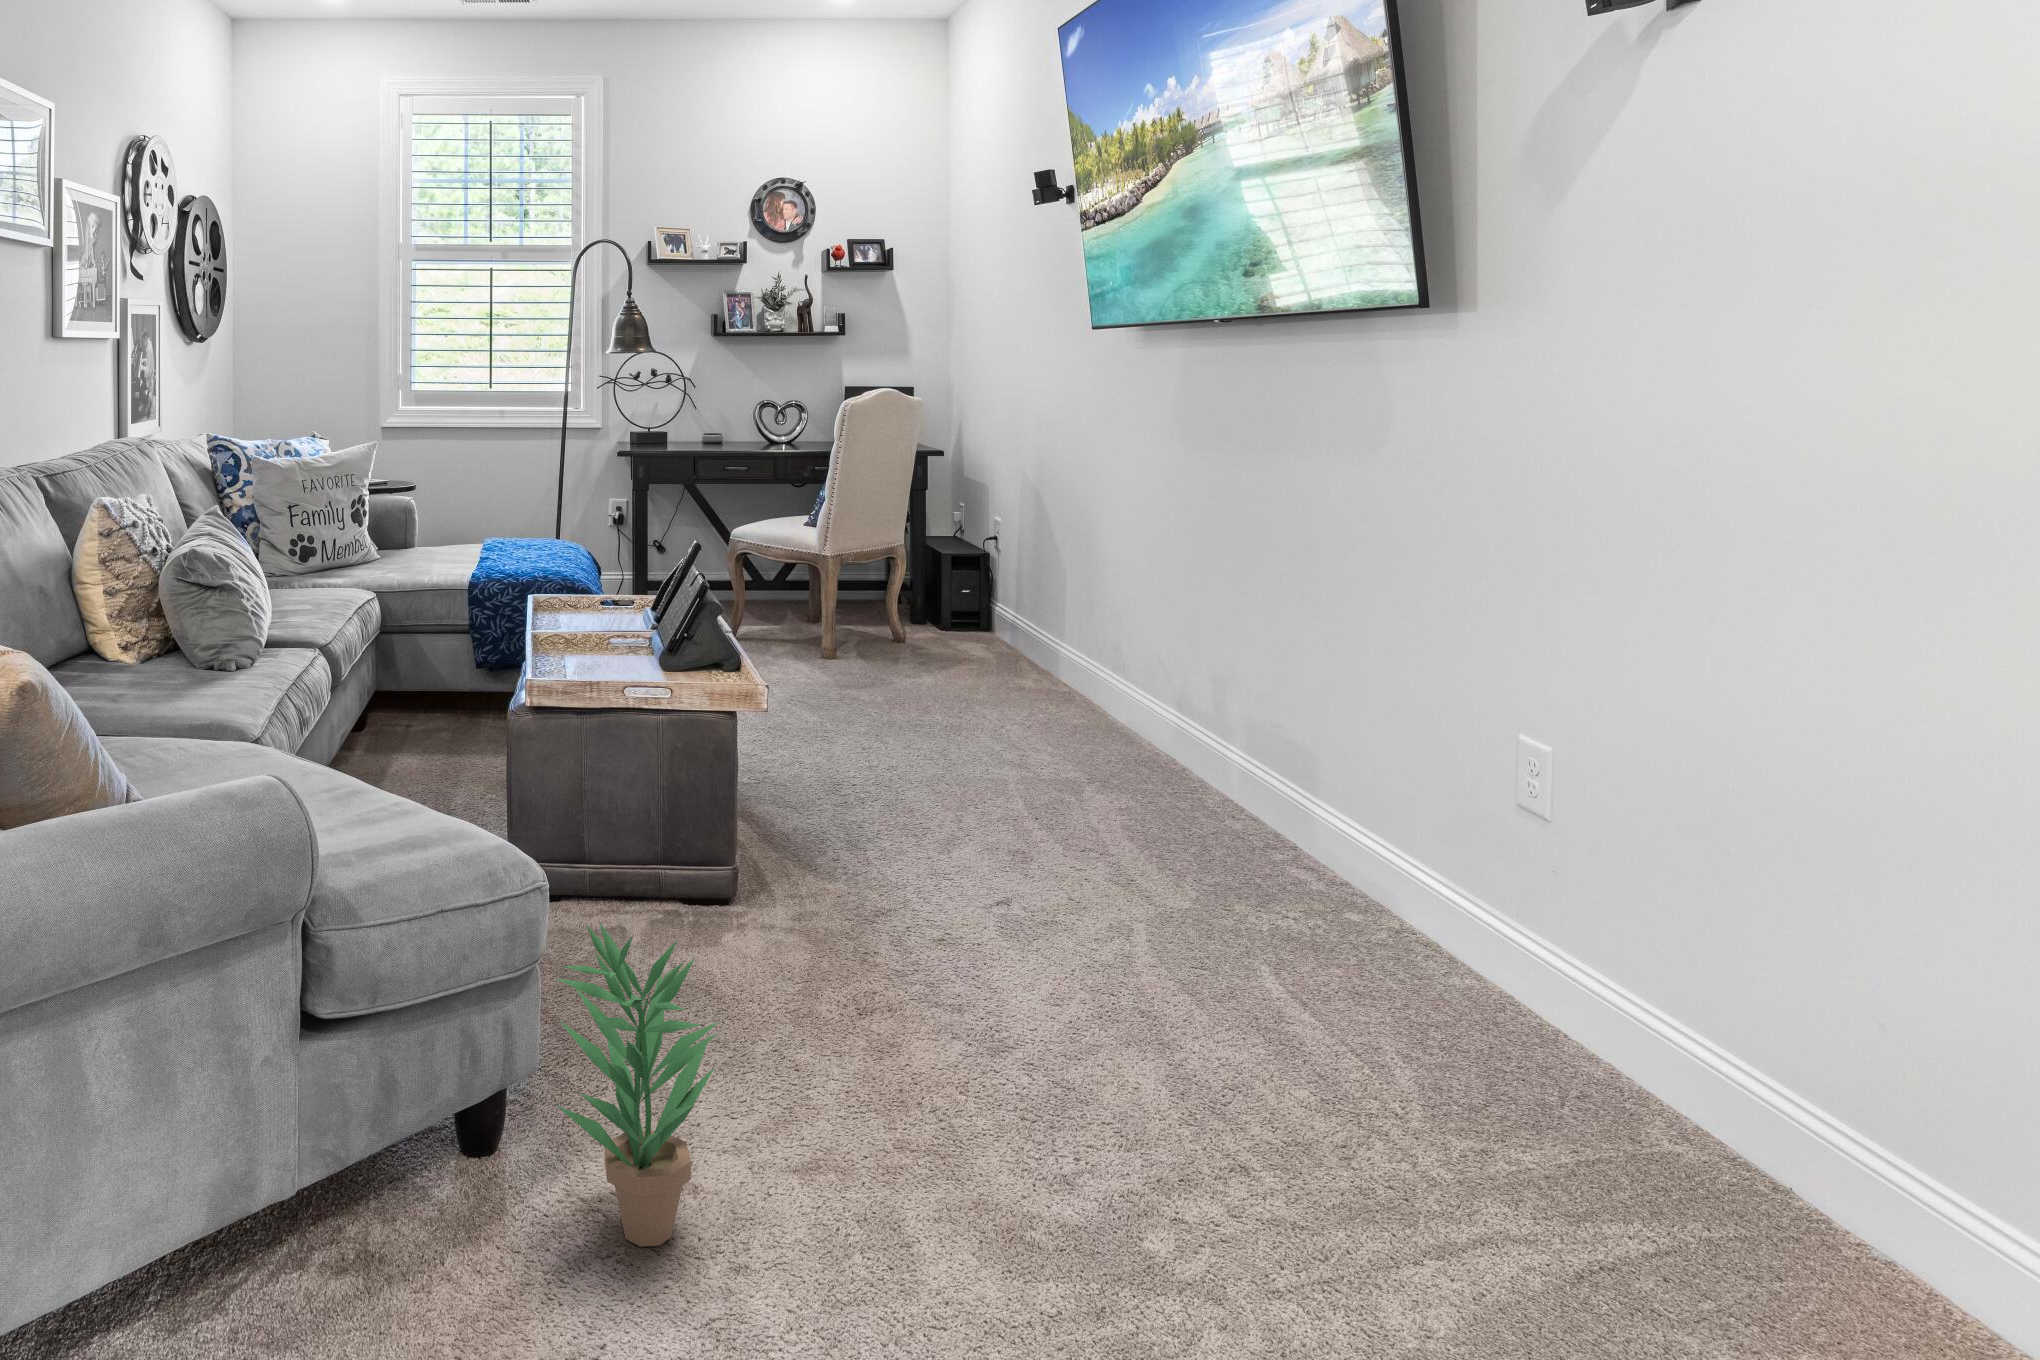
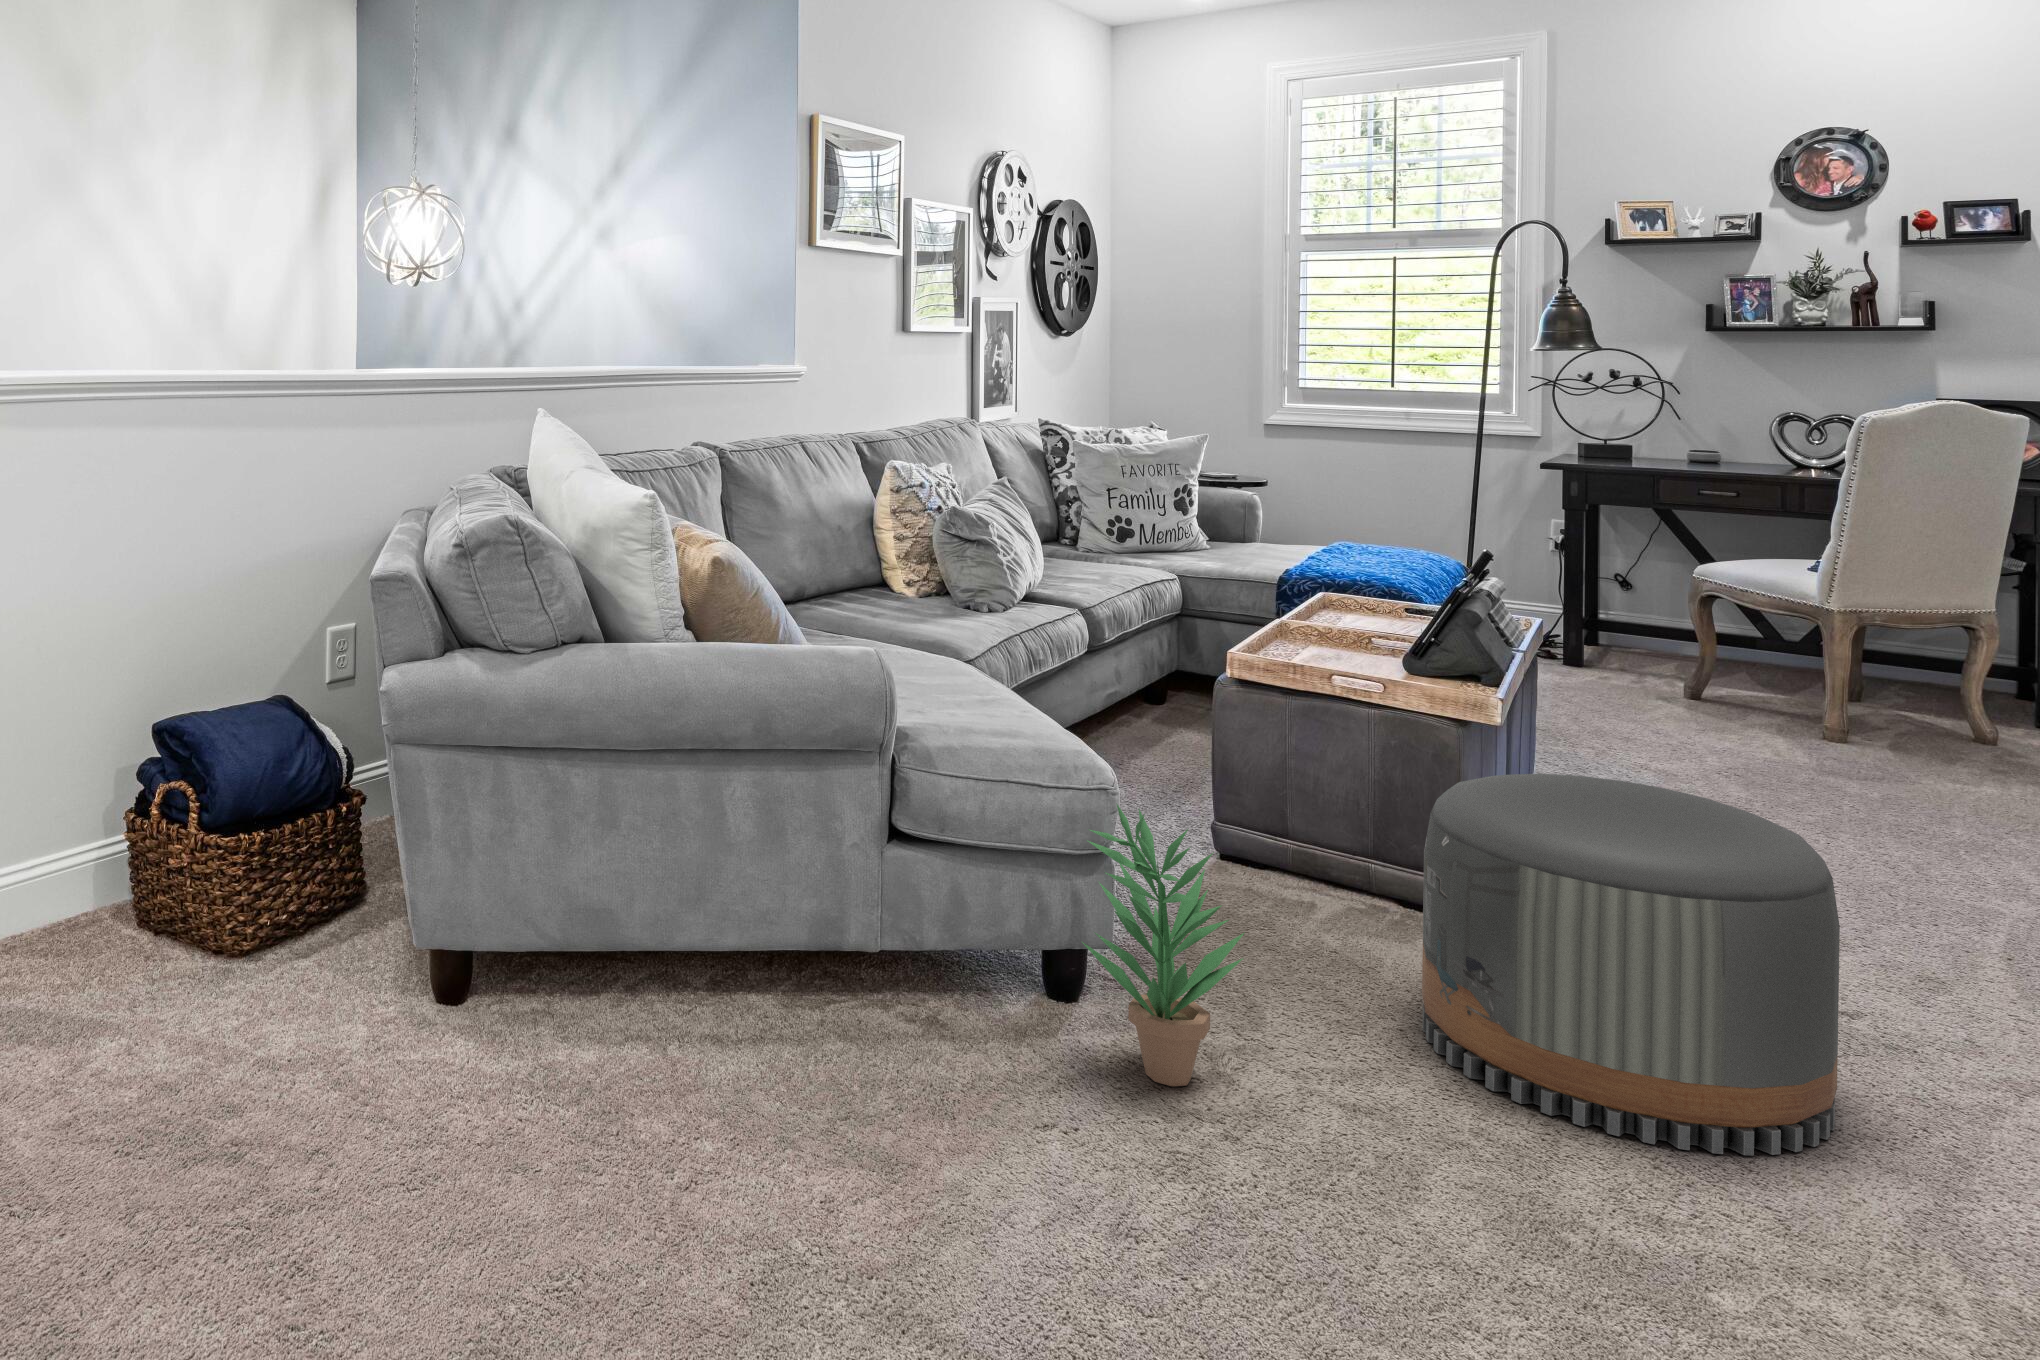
pouf: none [794,770,1124,1134] -> present [1422,774,1840,1155]

